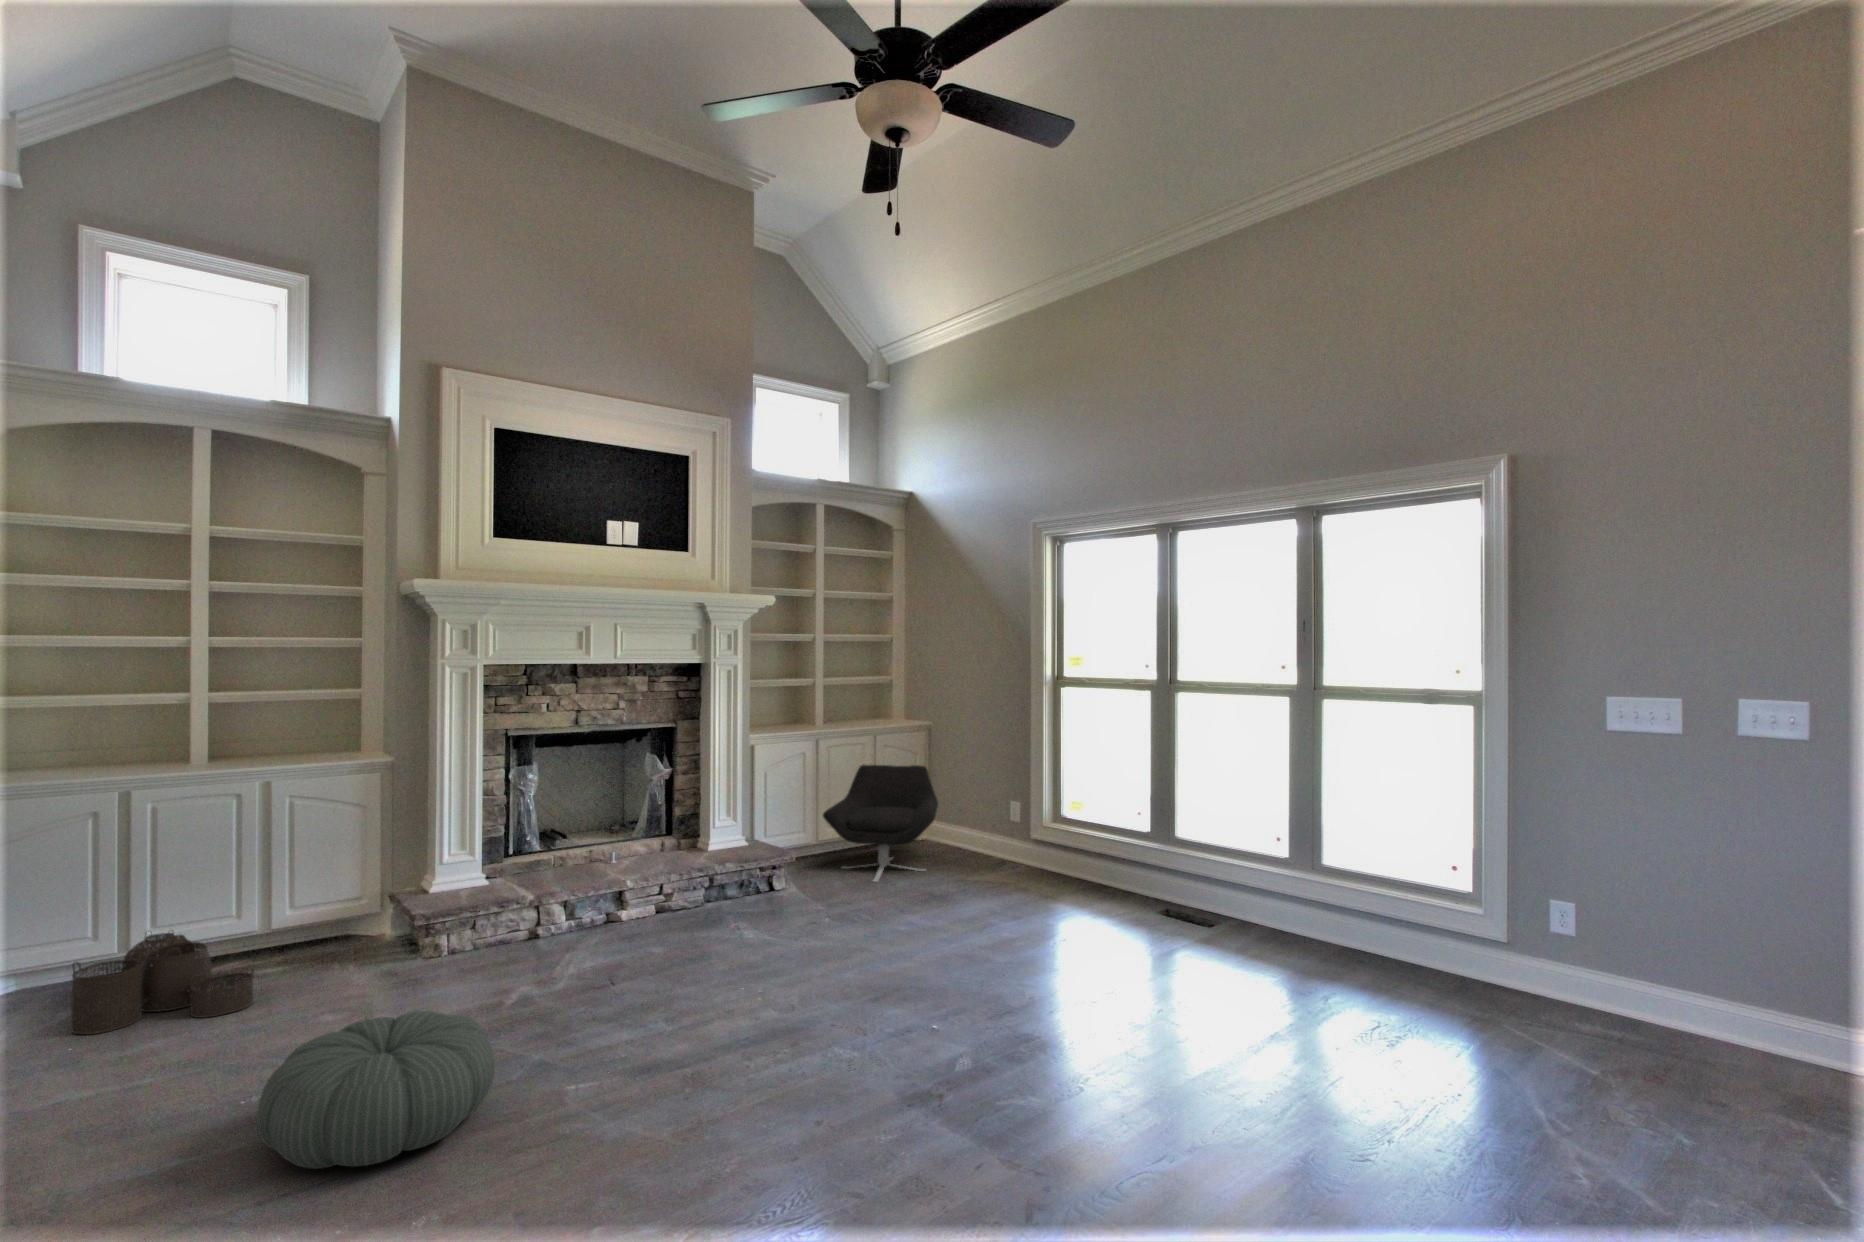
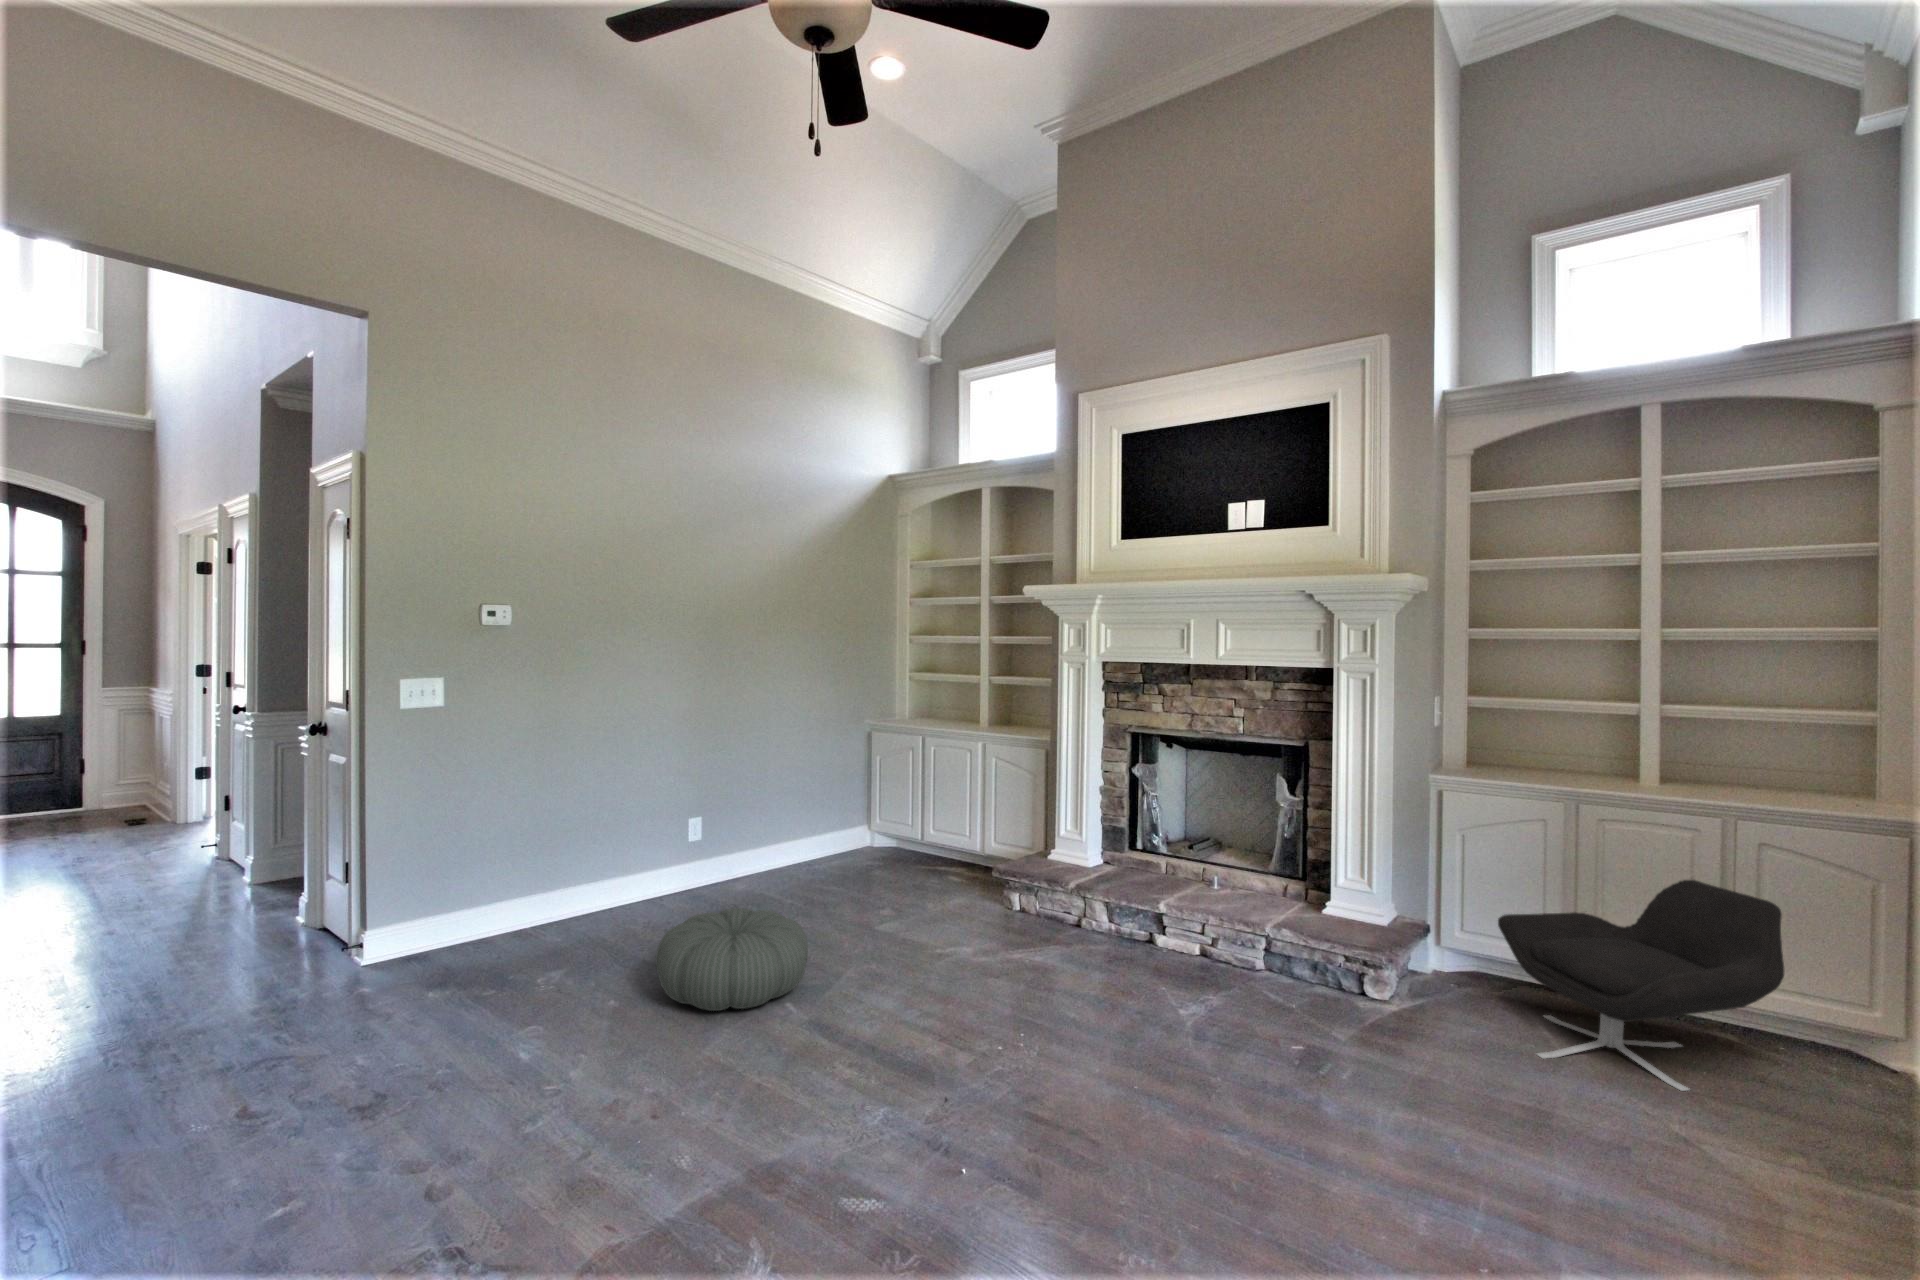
woven basket: present [71,931,254,1034] -> none [824,822,915,891]

